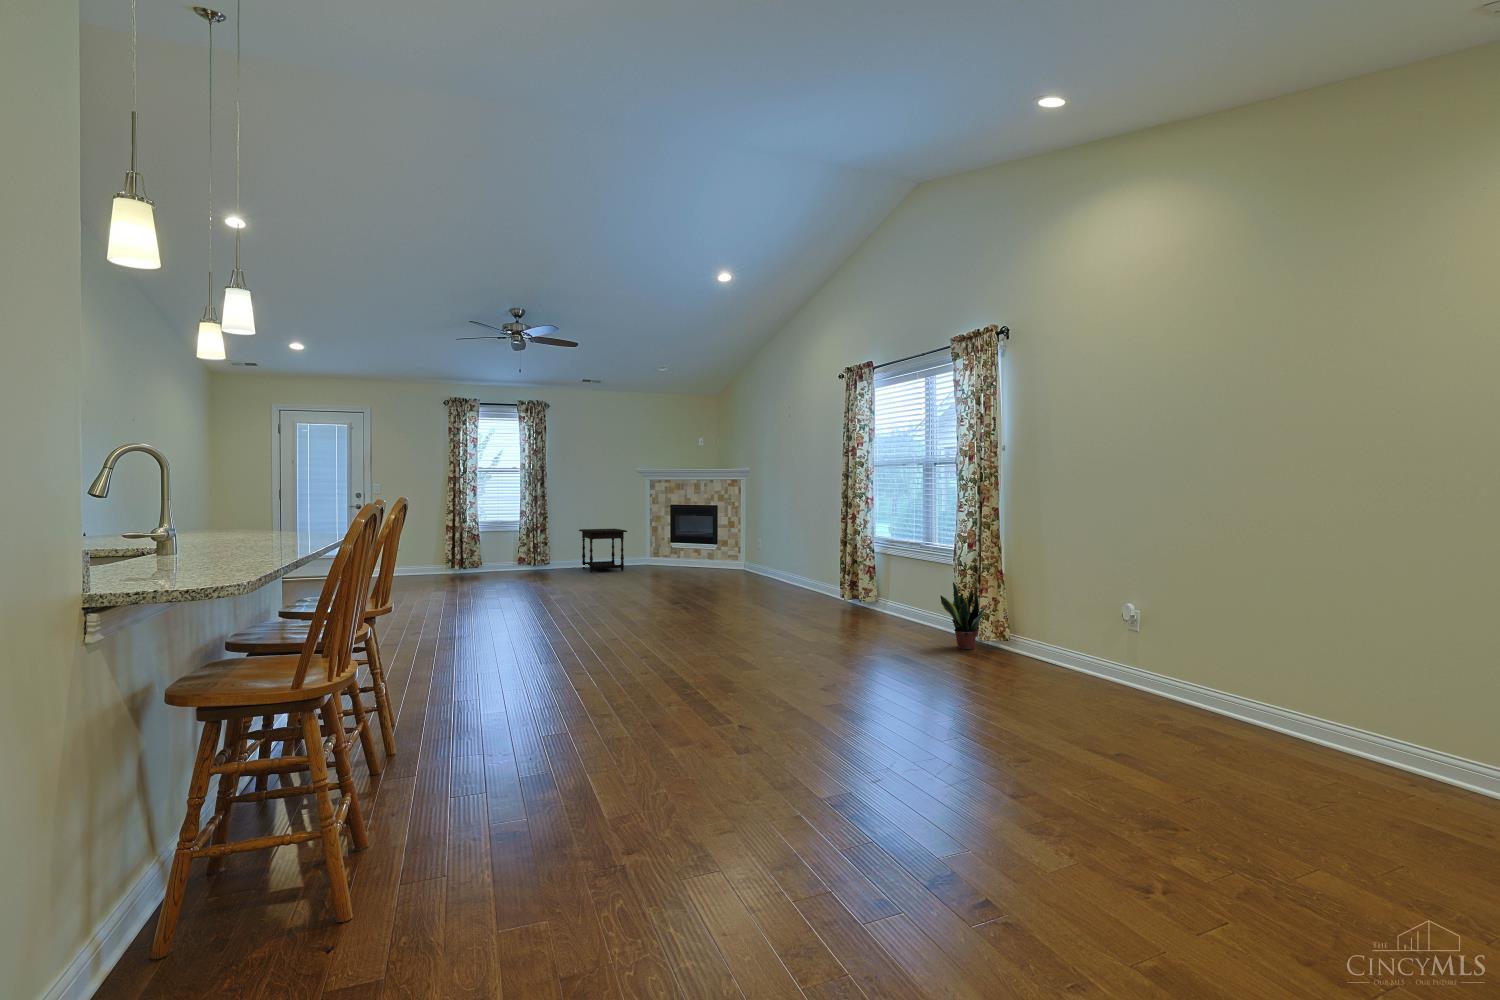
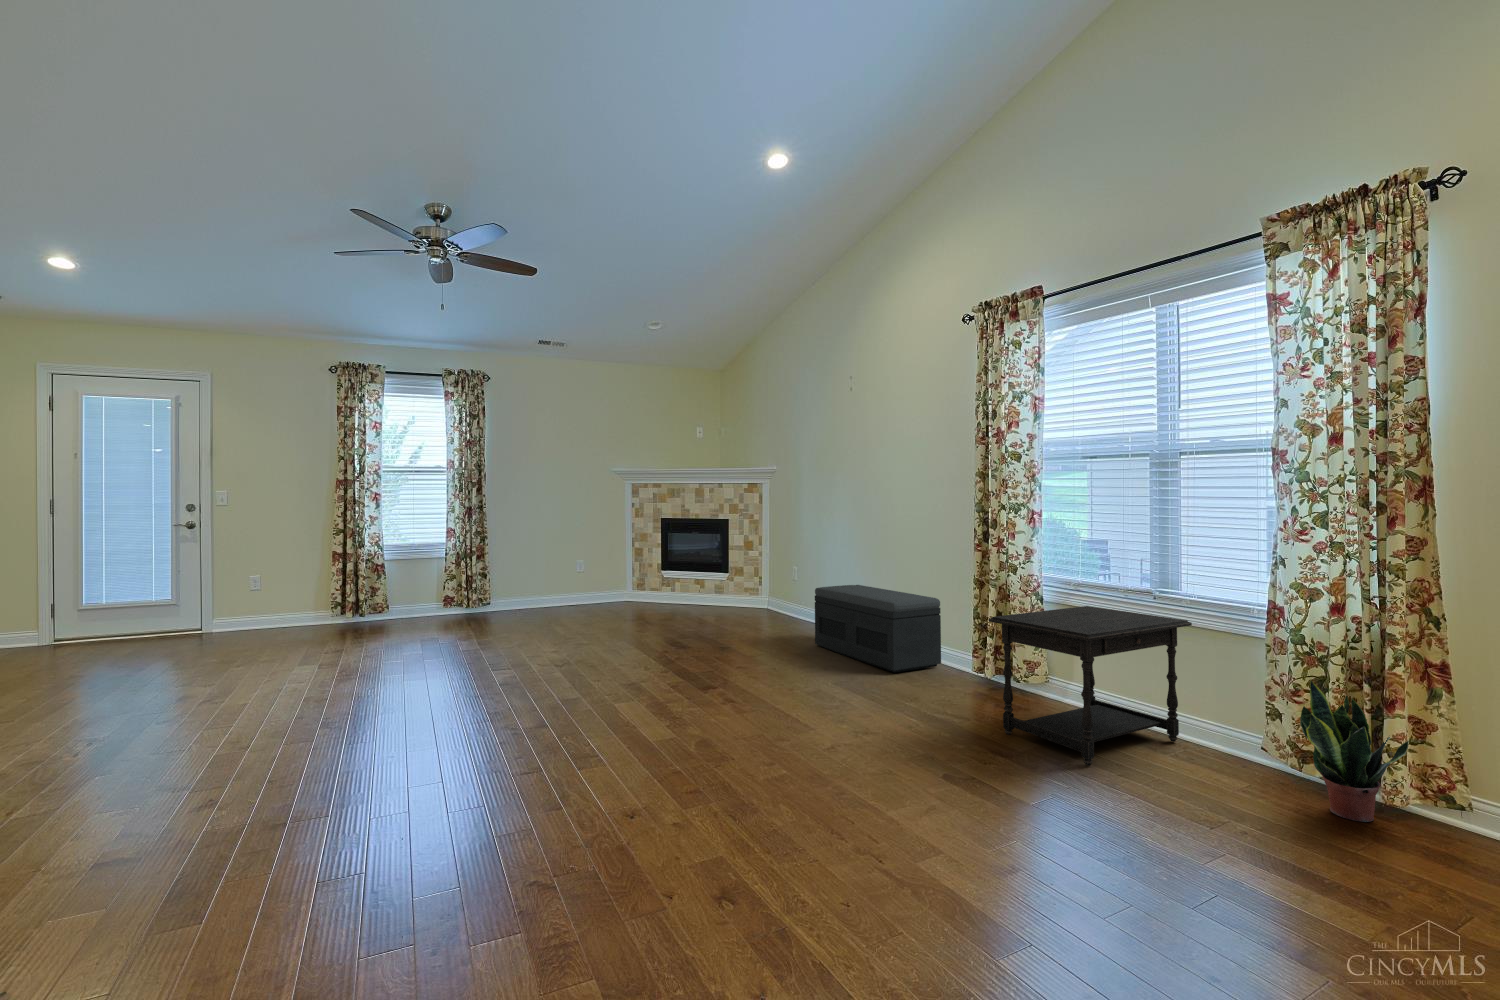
side table: present [579,529,627,573] -> present [989,606,1192,765]
storage bench: none [759,548,829,600] -> present [815,585,941,673]

